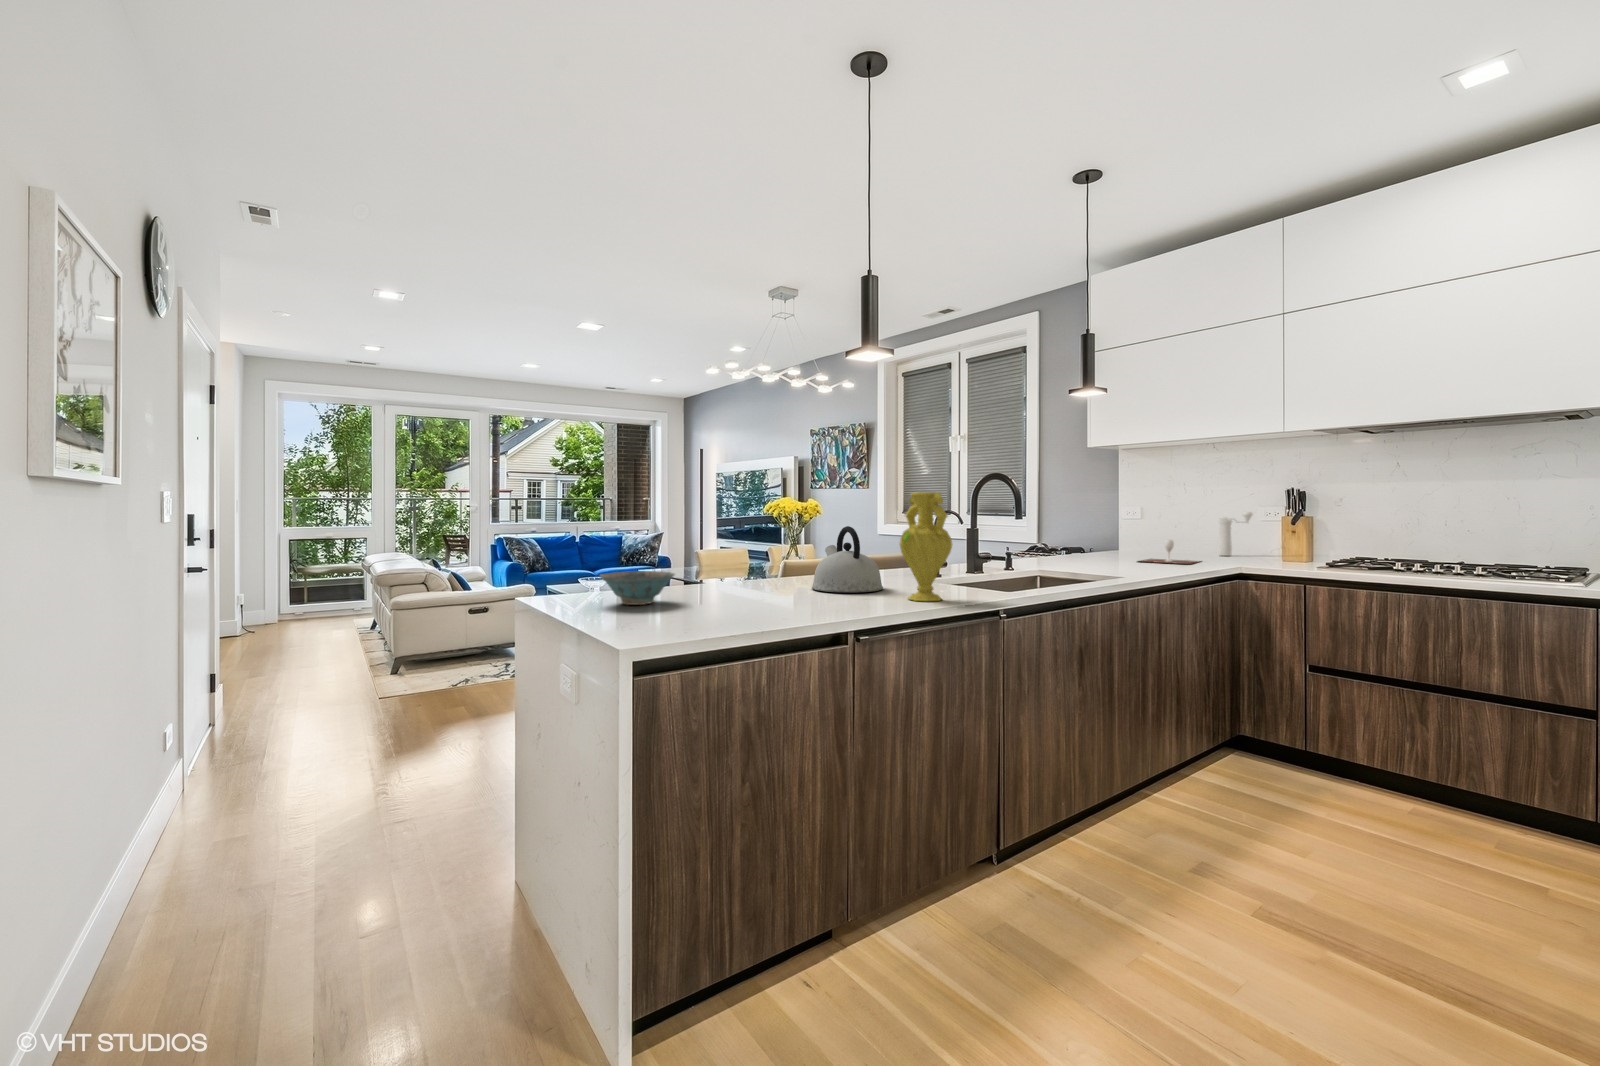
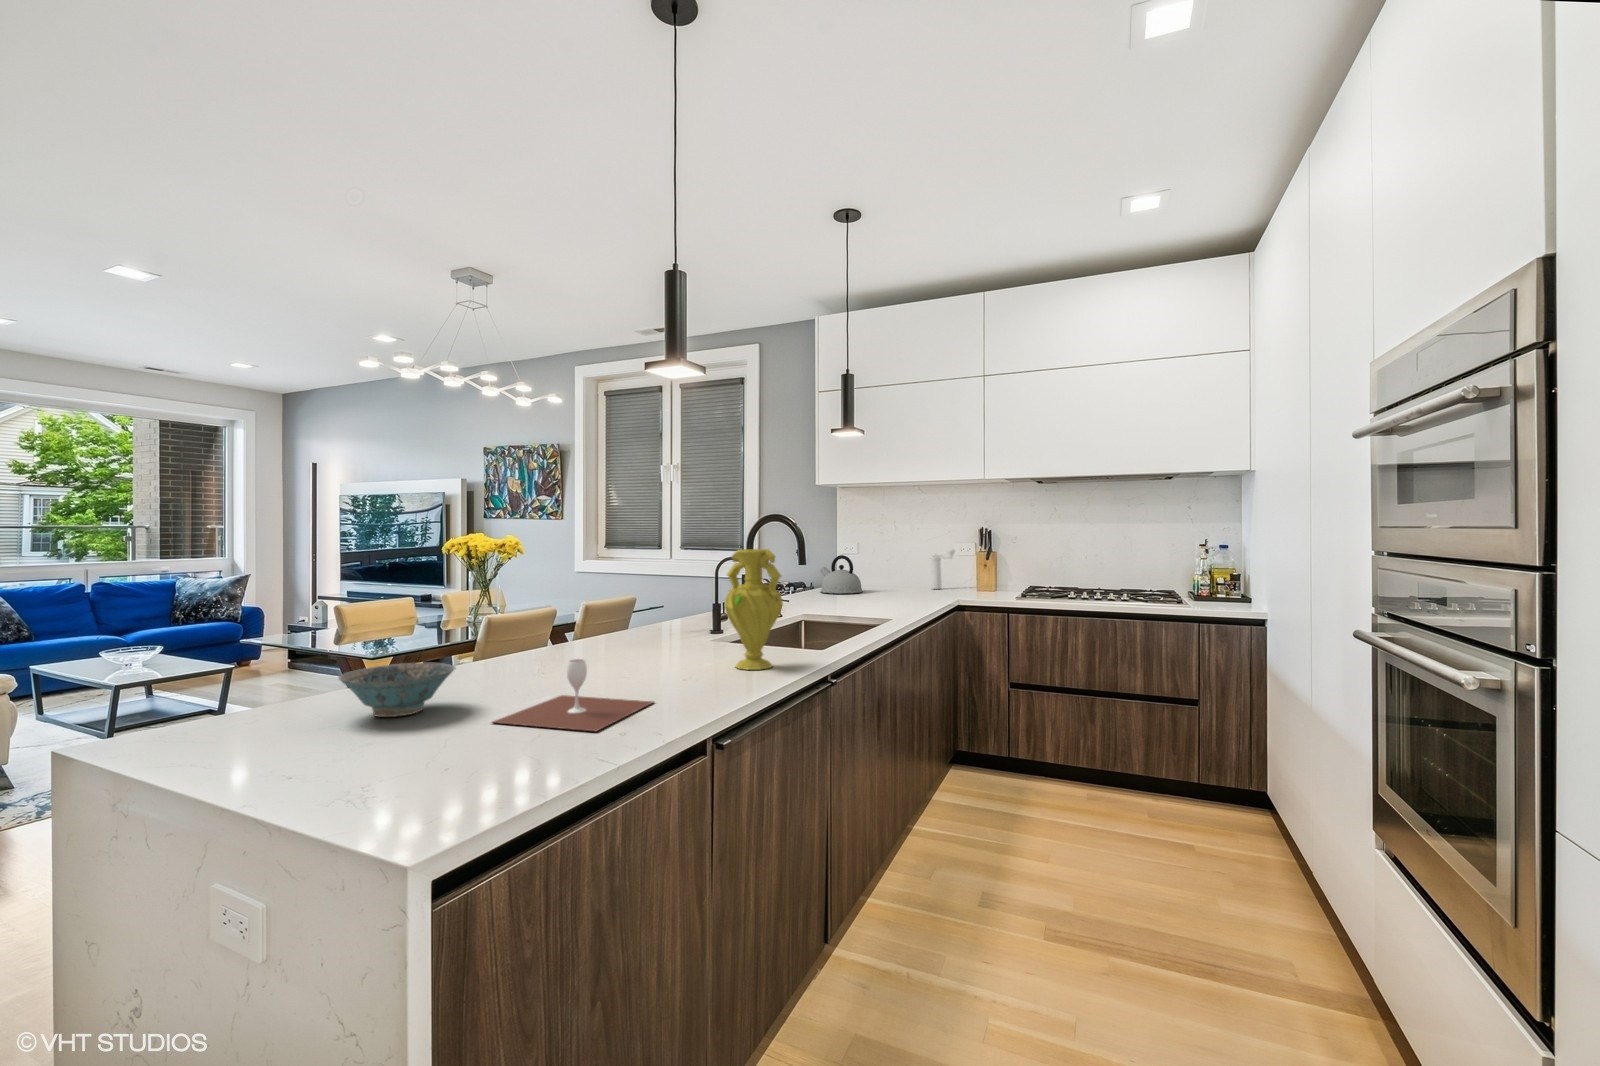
kettle: present [812,526,883,592] -> present [820,555,863,594]
wine glass: present [1141,540,1197,564] -> present [493,659,654,731]

